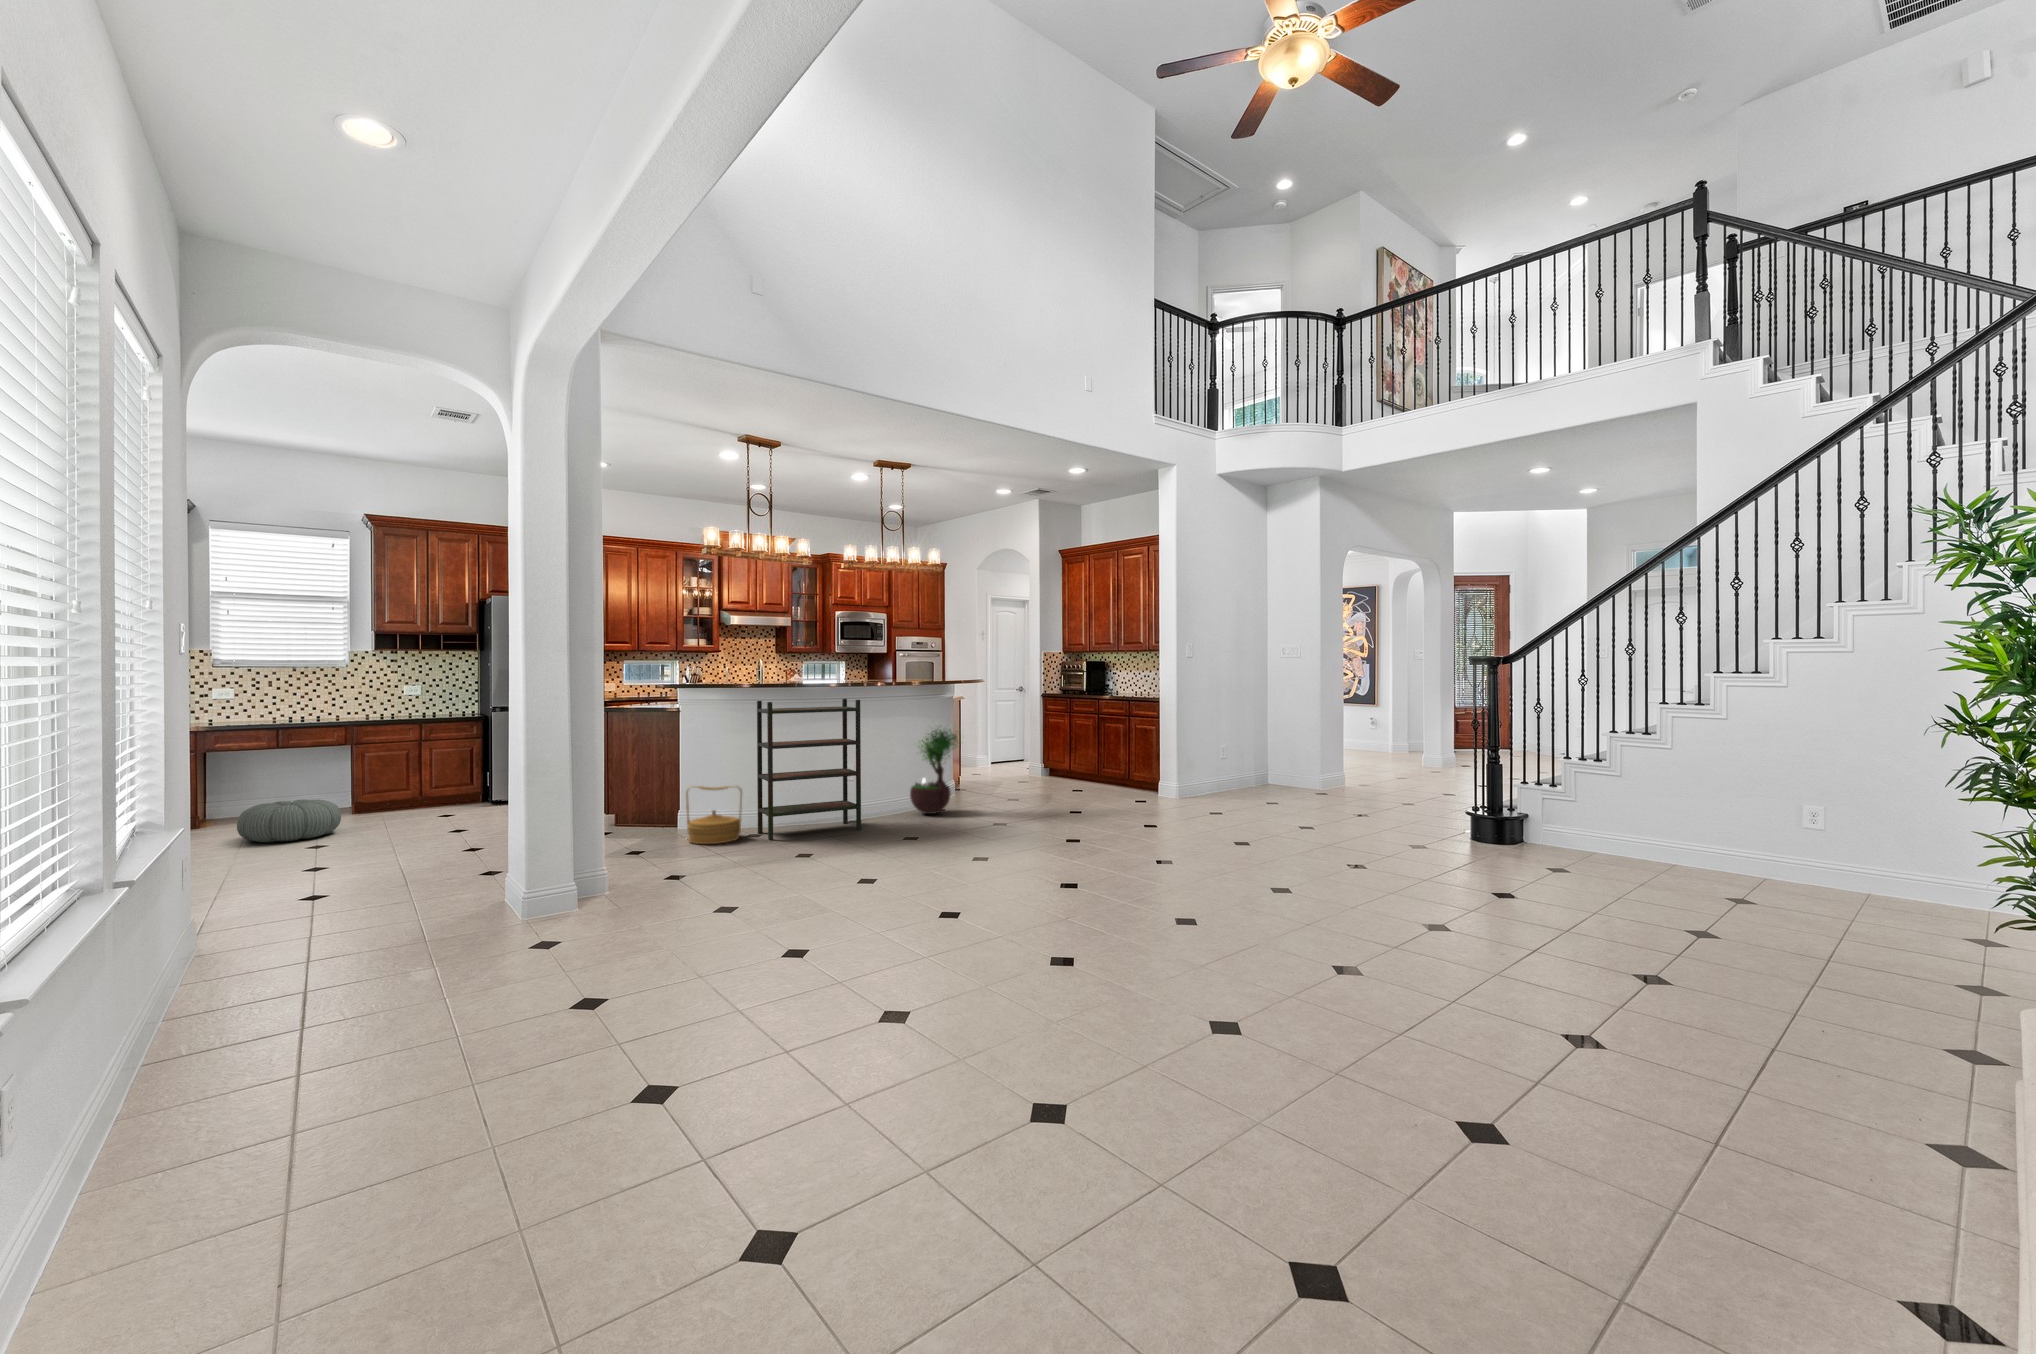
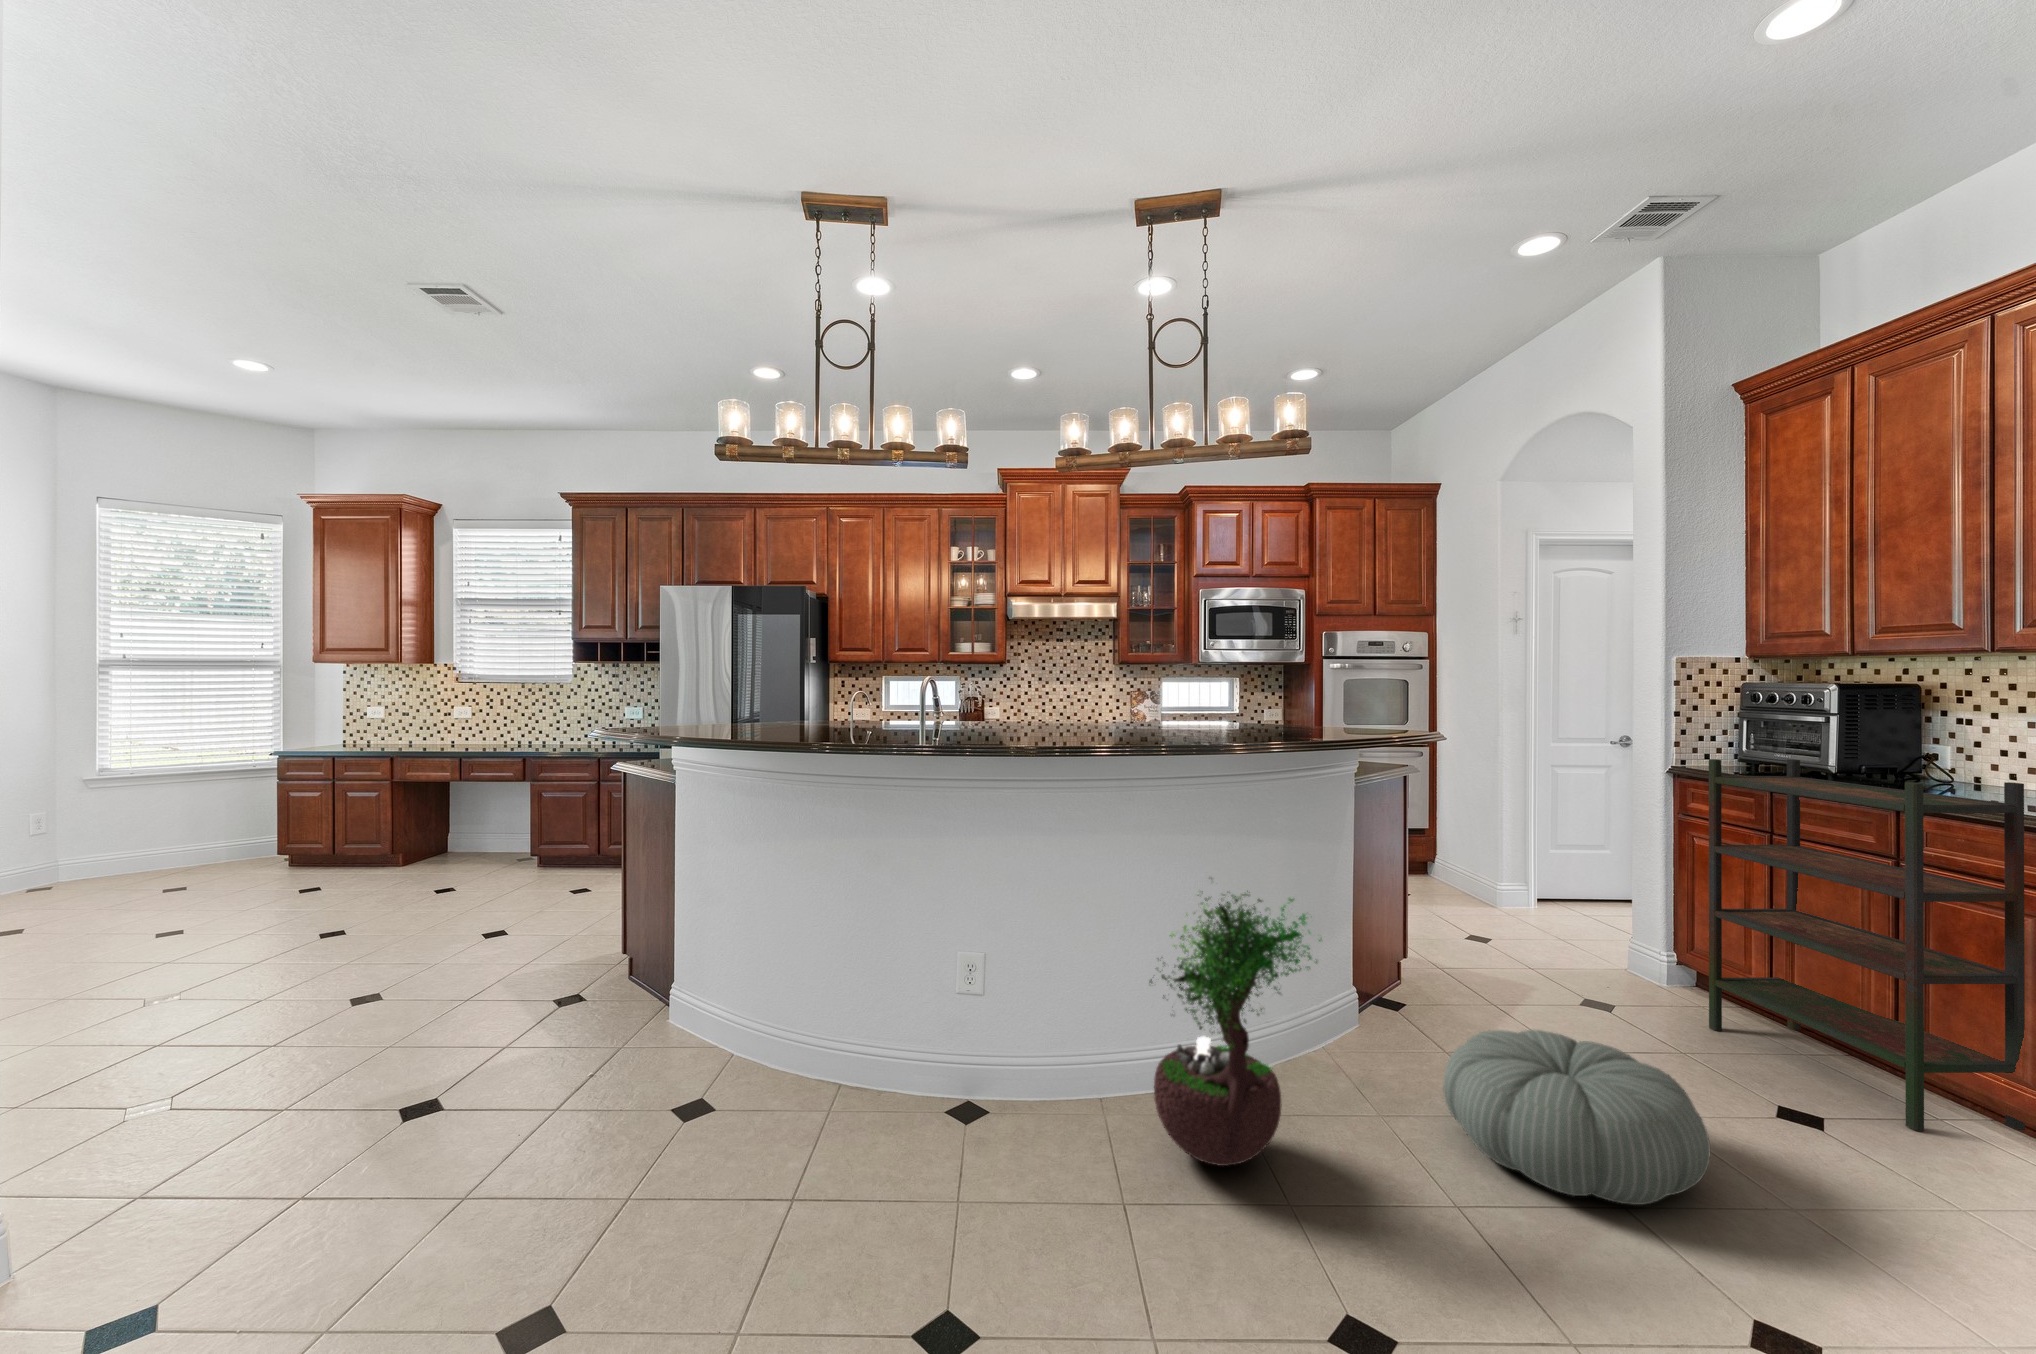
bookshelf: present [757,699,861,840] -> present [1709,759,2025,1131]
woven basket: present [686,786,742,844] -> none [530,985,670,1166]
pouf: present [237,800,341,842] -> present [1443,1030,1711,1205]

